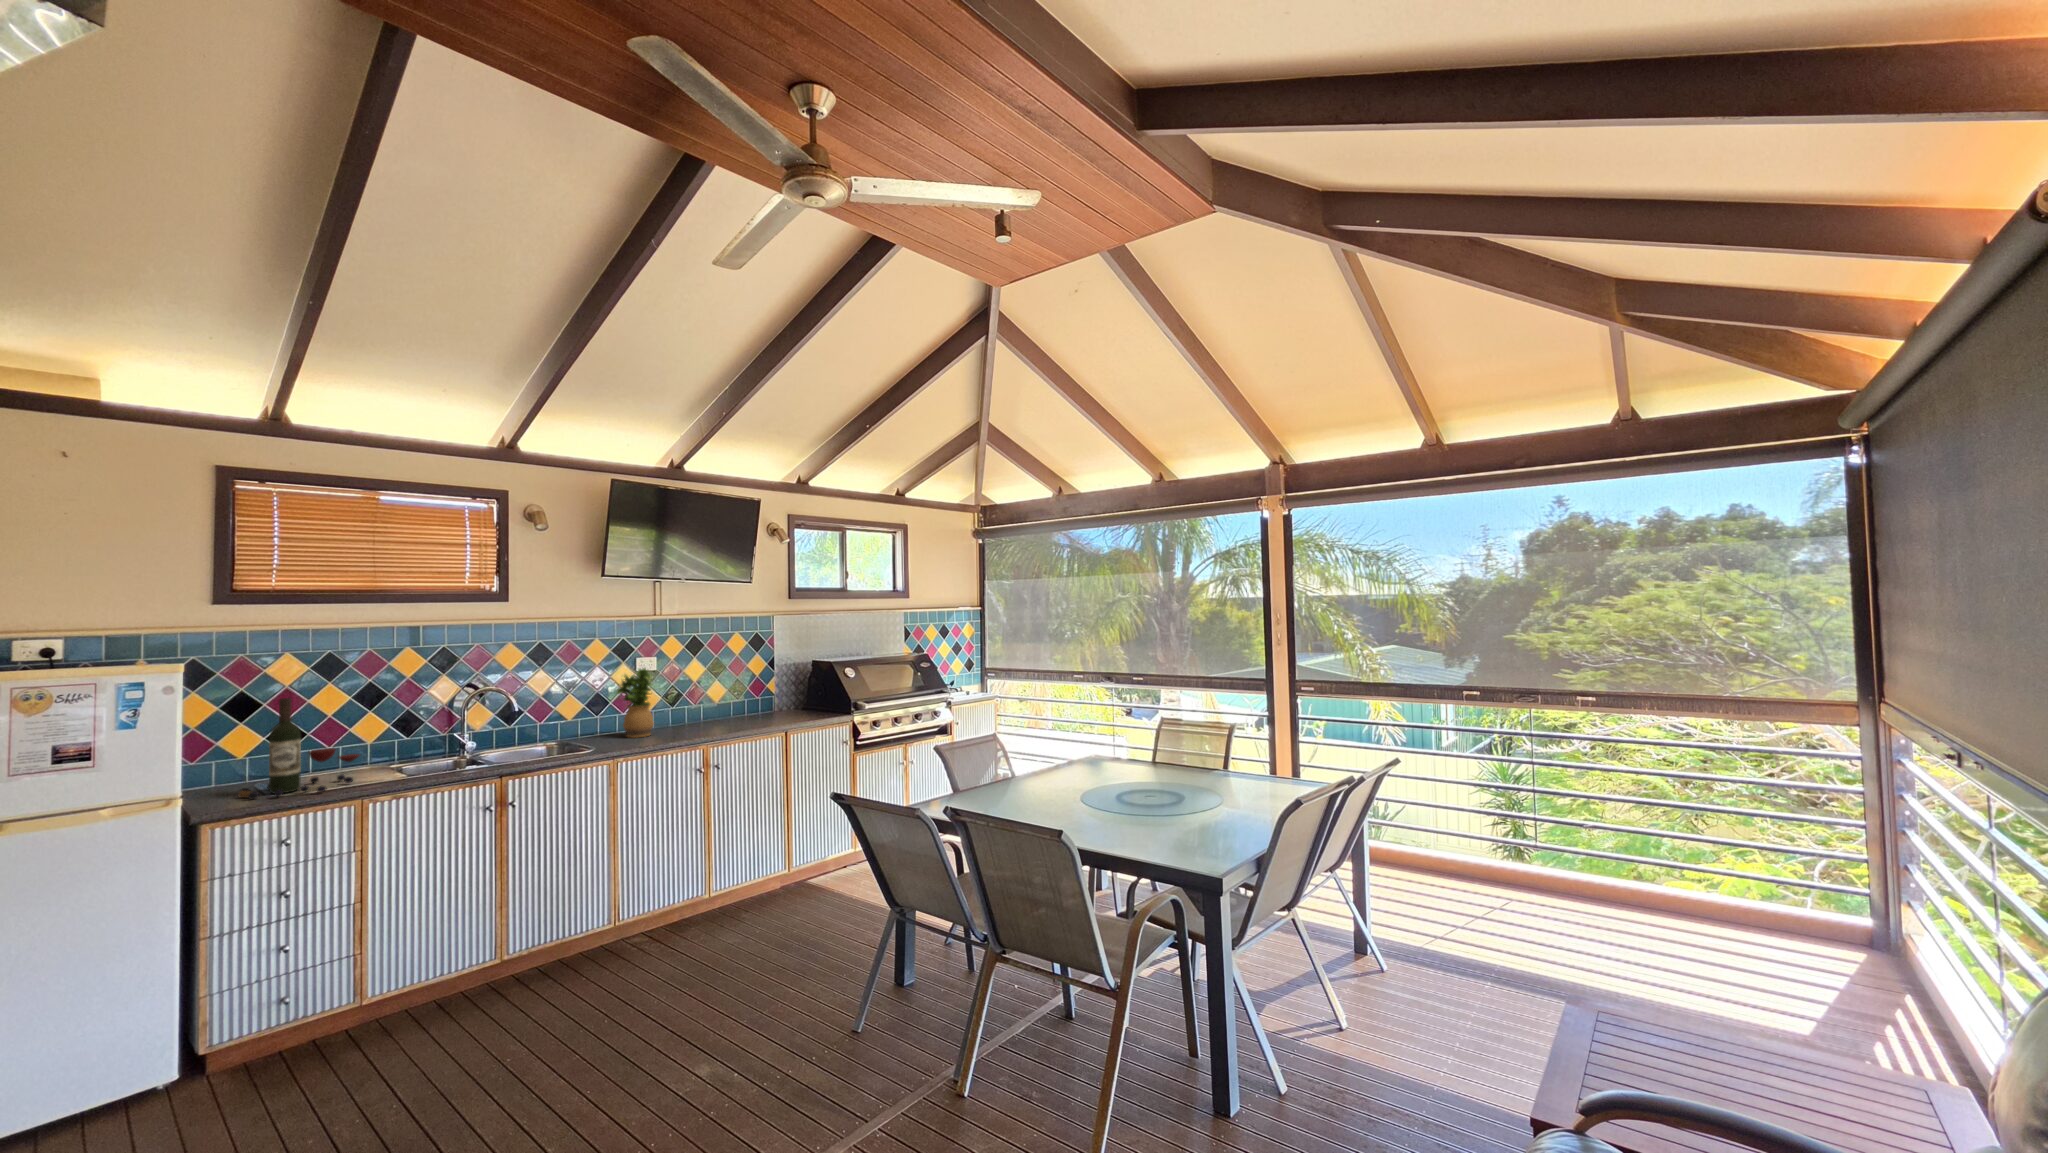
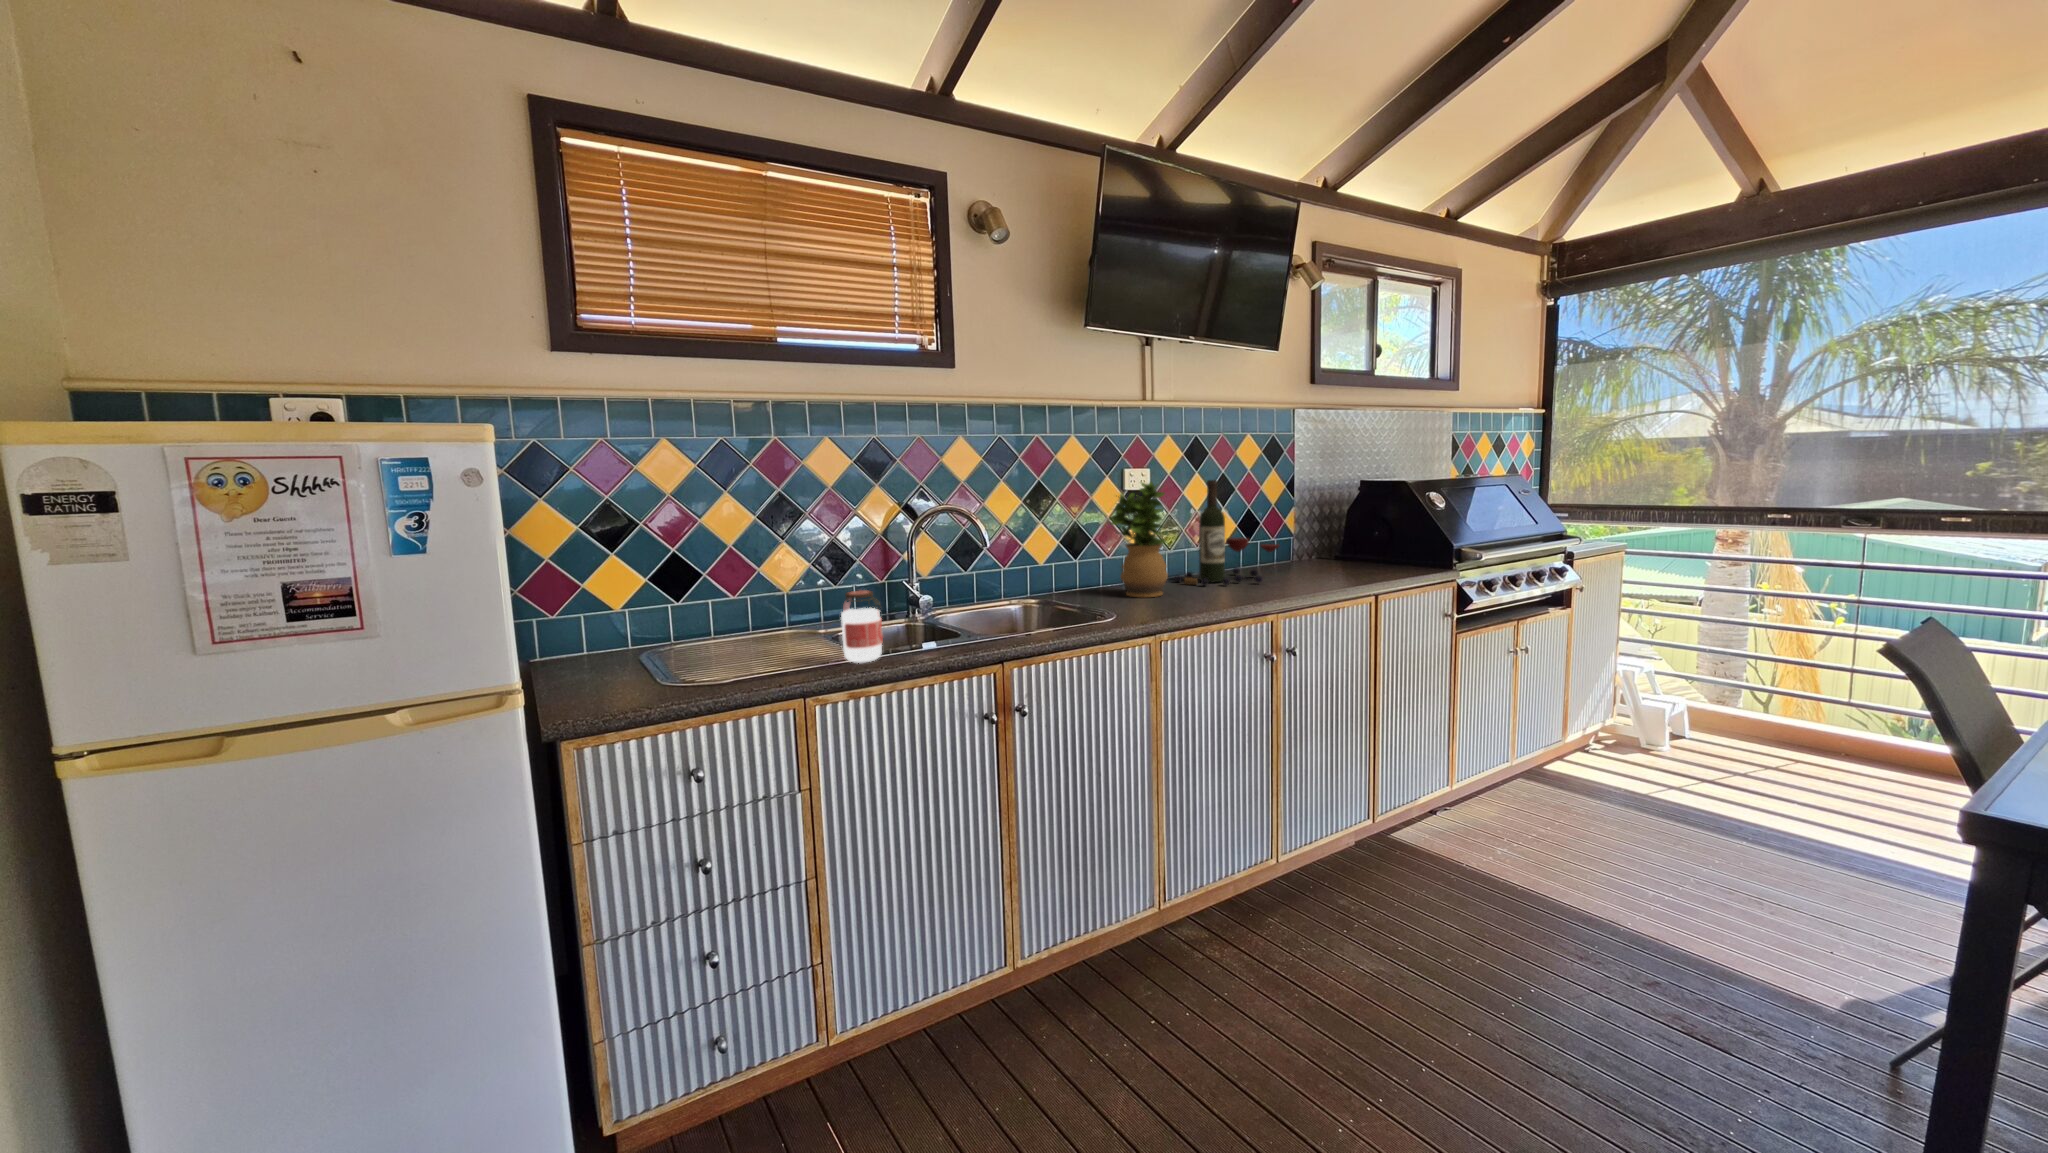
wine bottle: present [238,698,360,799] -> present [1174,480,1280,586]
jar: none [395,740,424,781] -> present [841,590,883,663]

